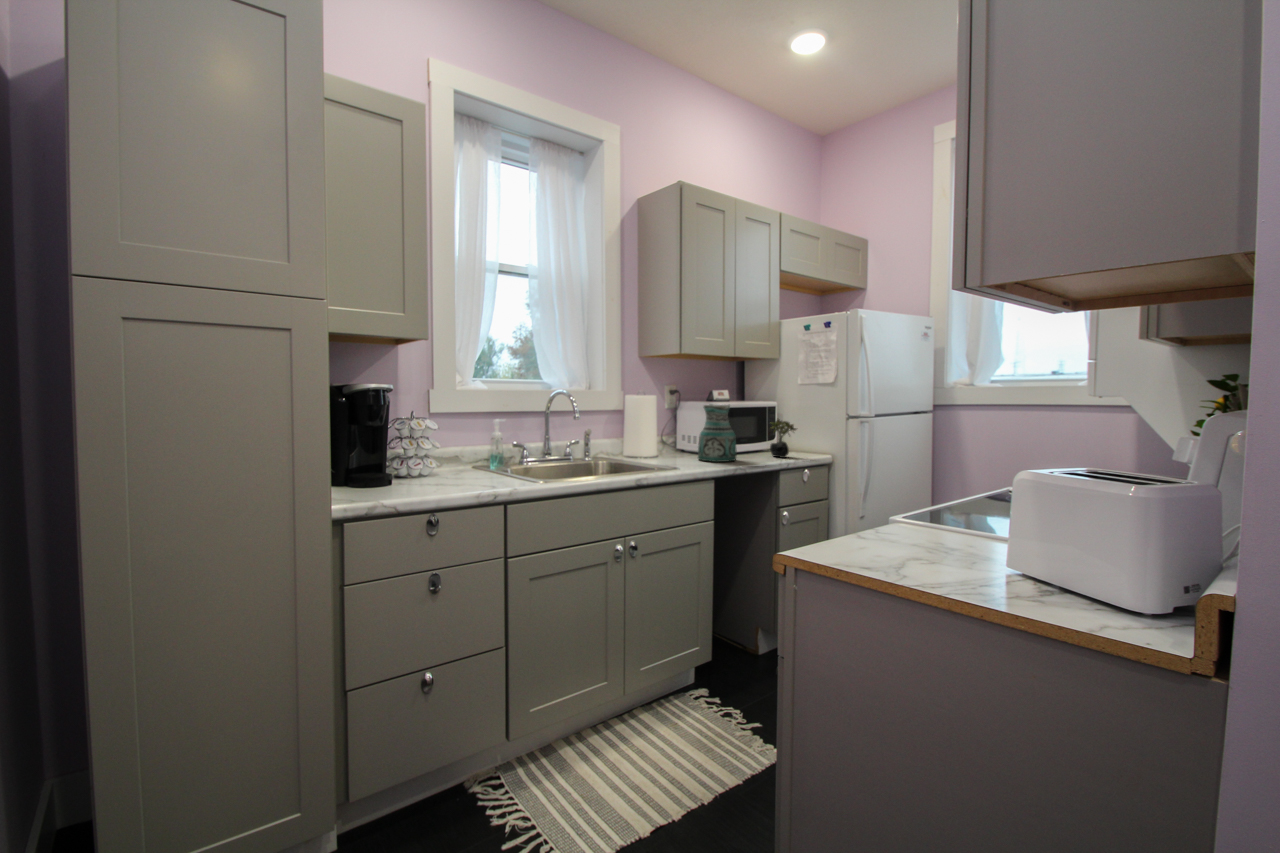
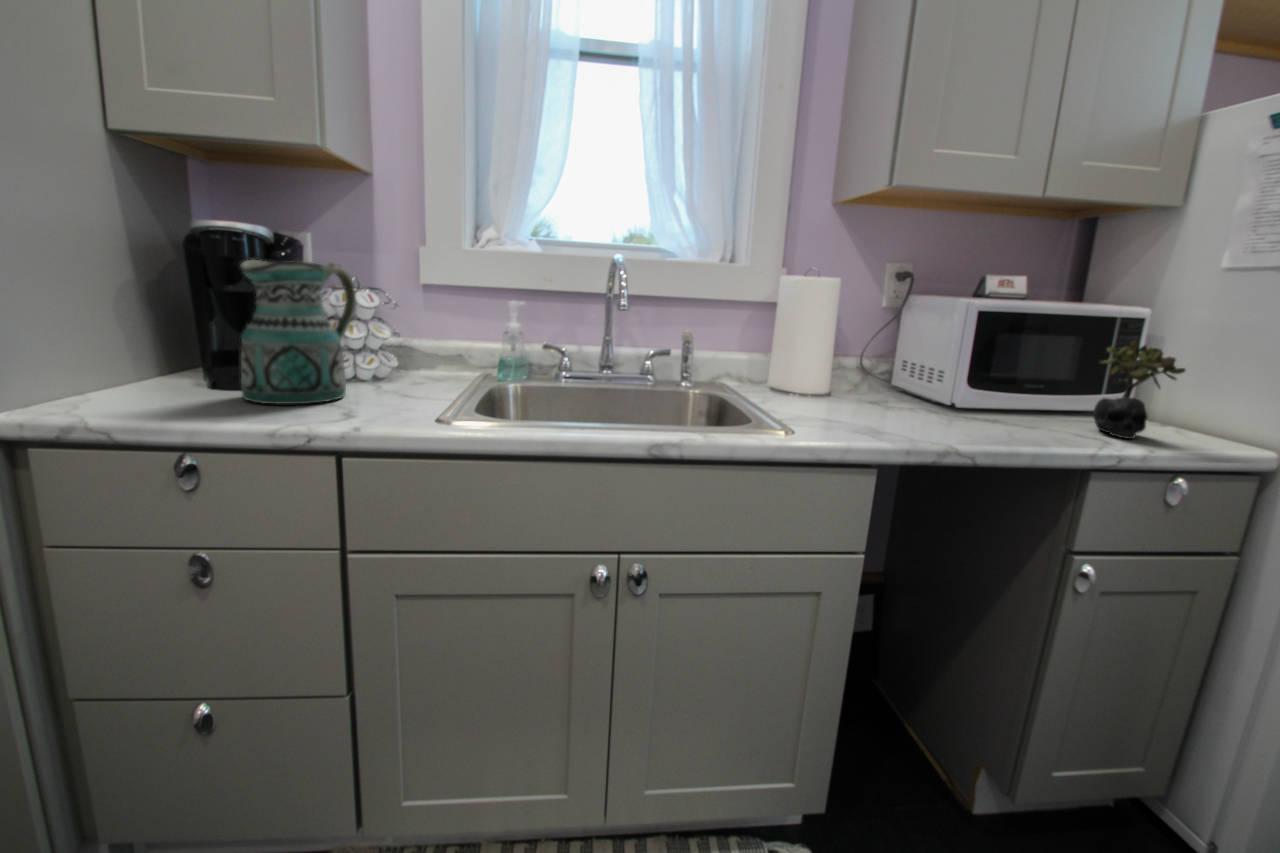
ceramic pitcher: present [698,404,737,462] -> present [240,260,357,404]

